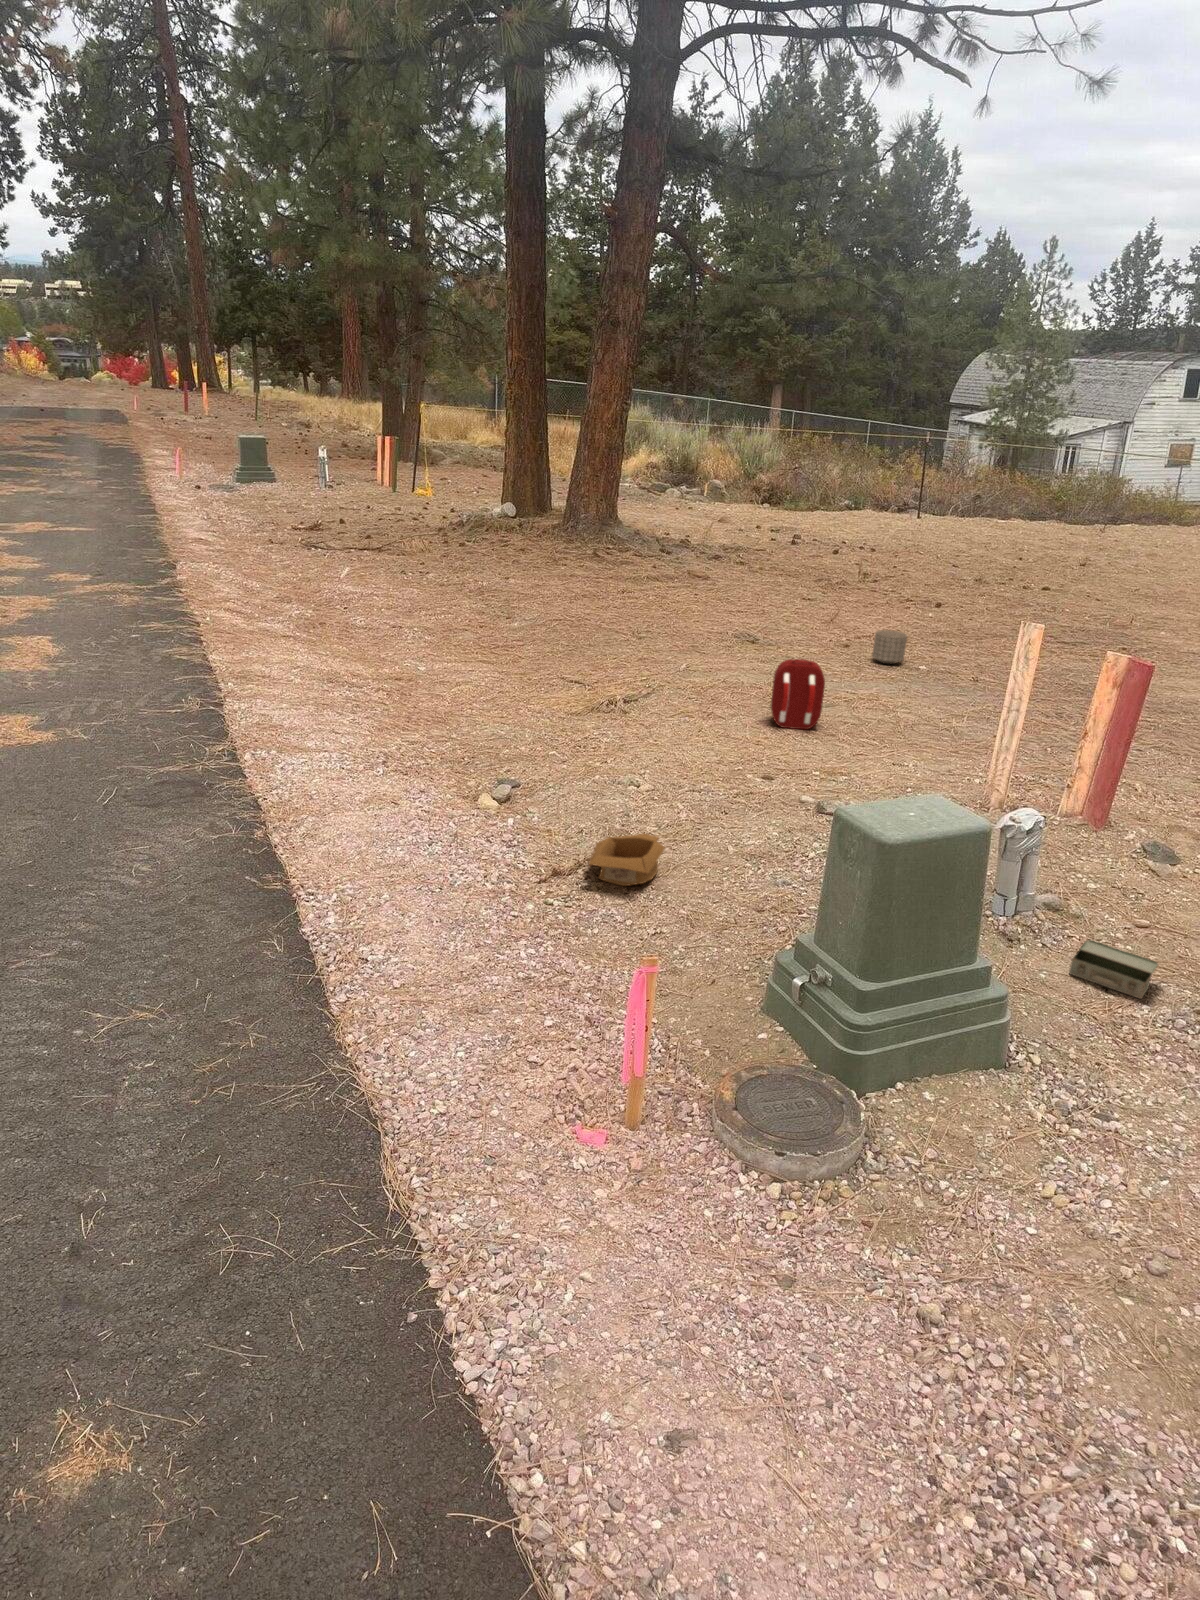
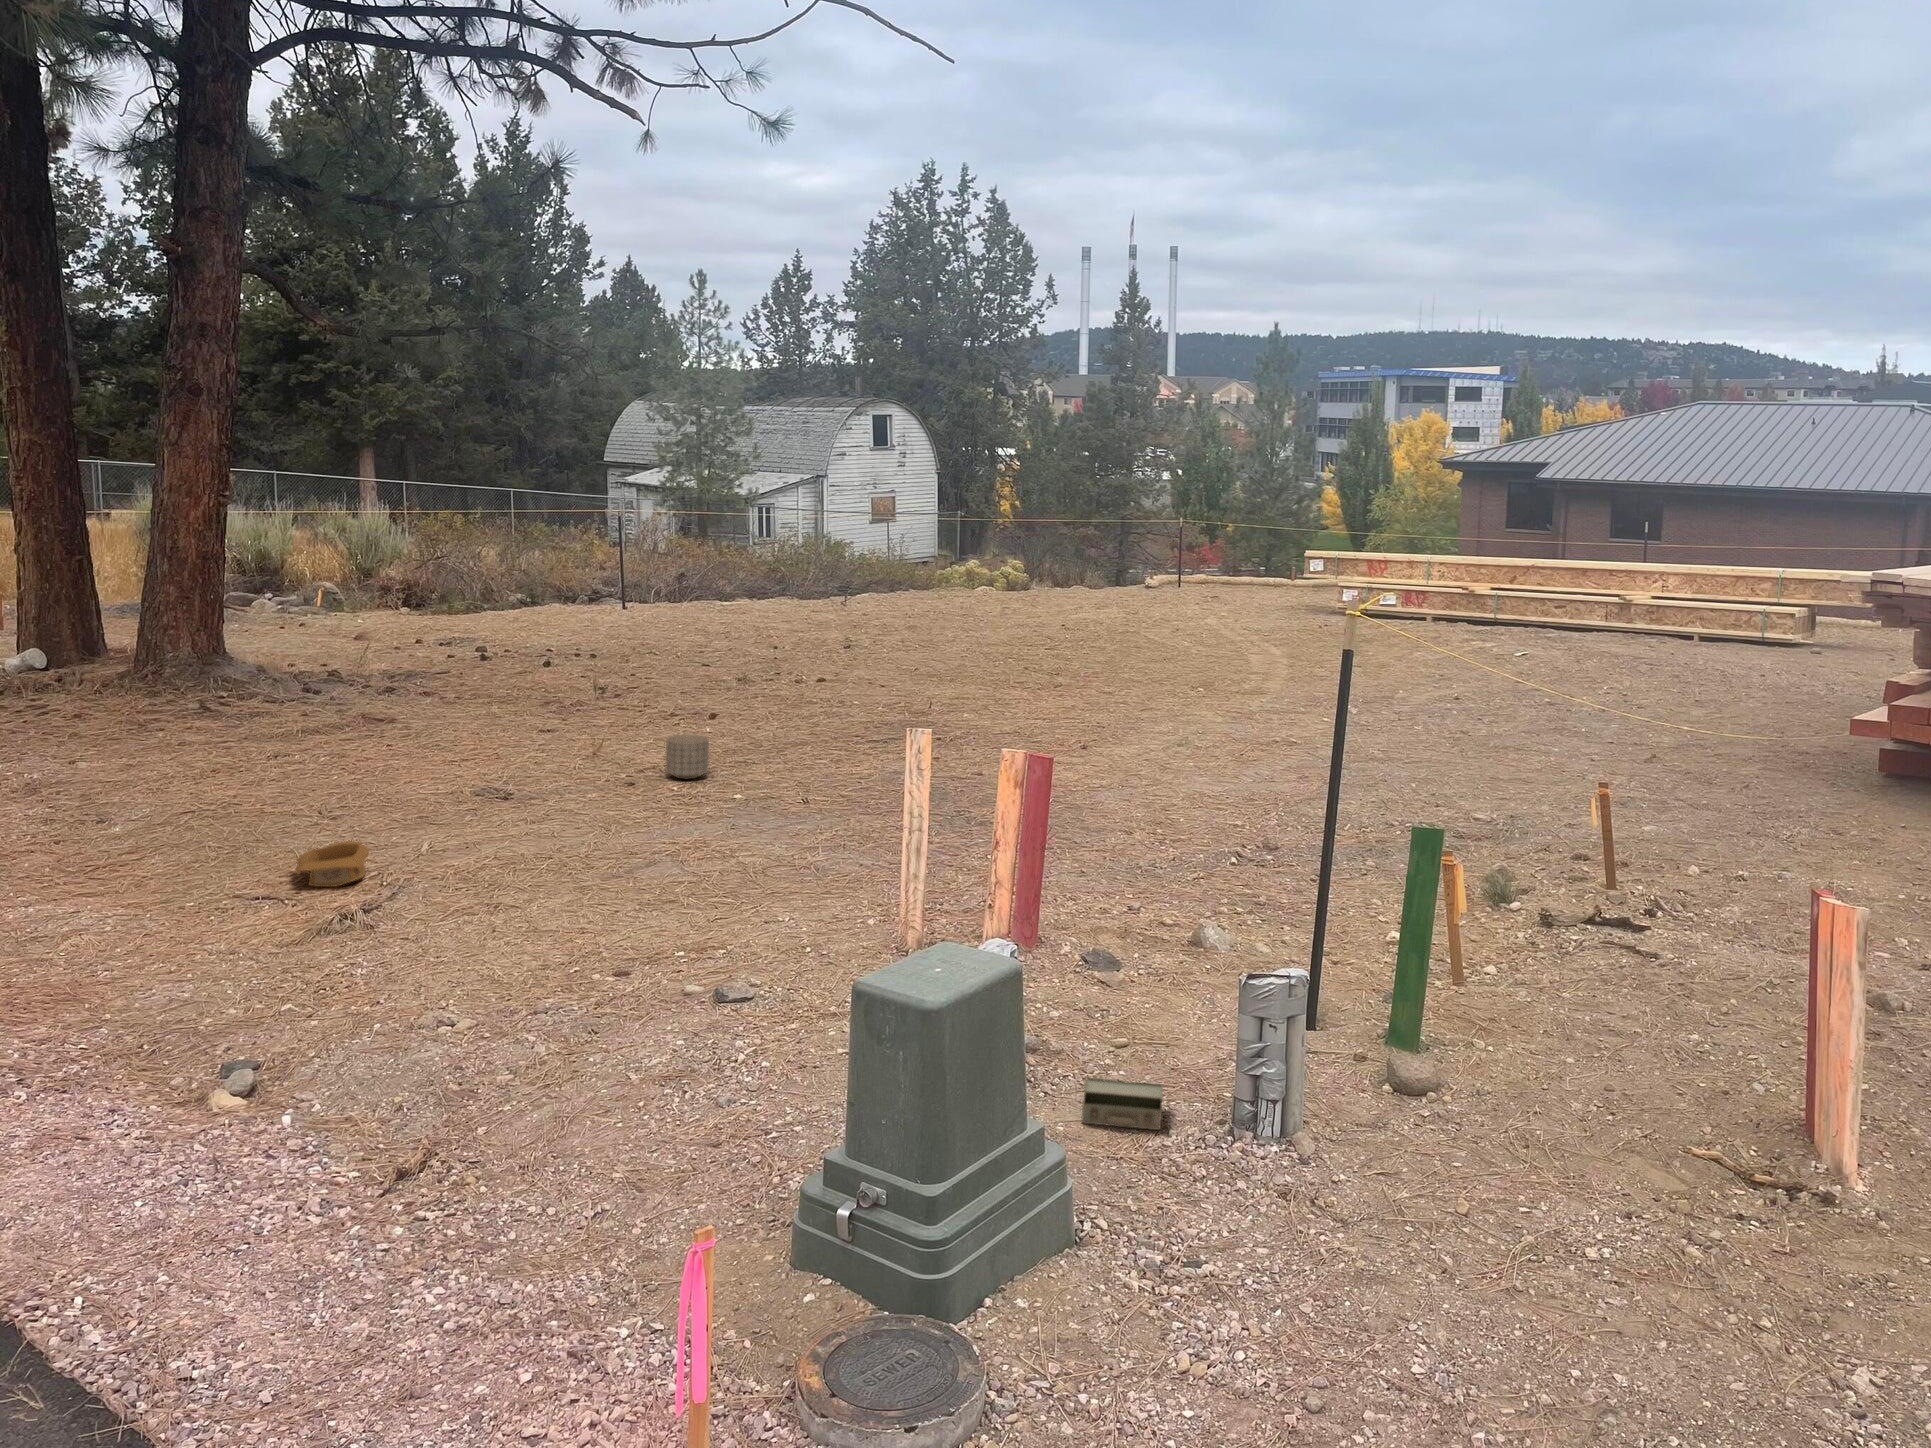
backpack: present [771,659,825,729] -> none [577,795,653,892]
cardboard box: present [589,834,664,886] -> present [296,841,369,887]

